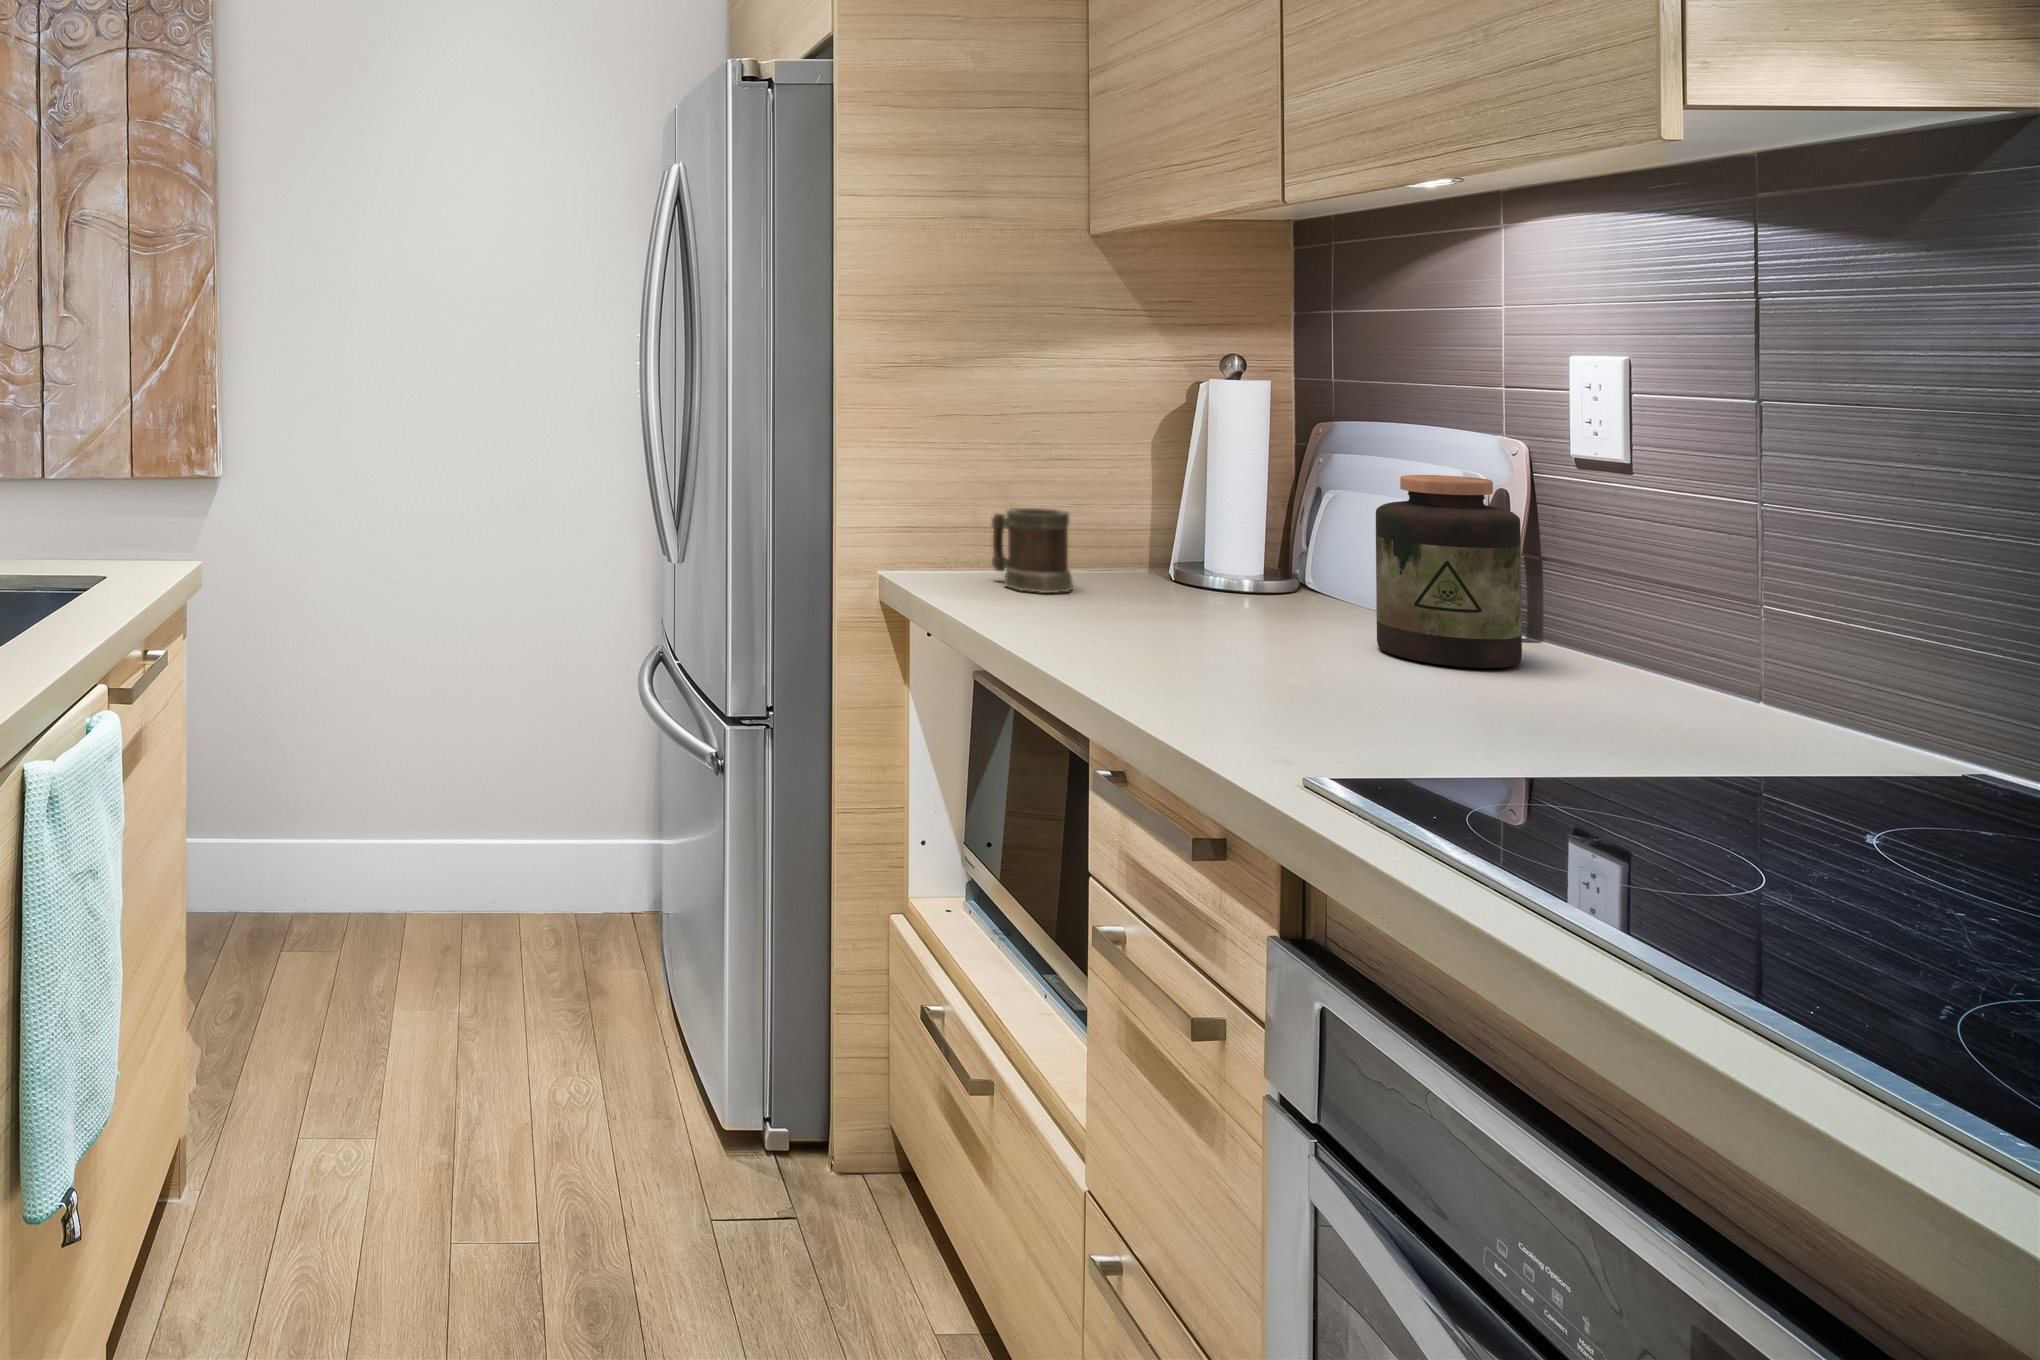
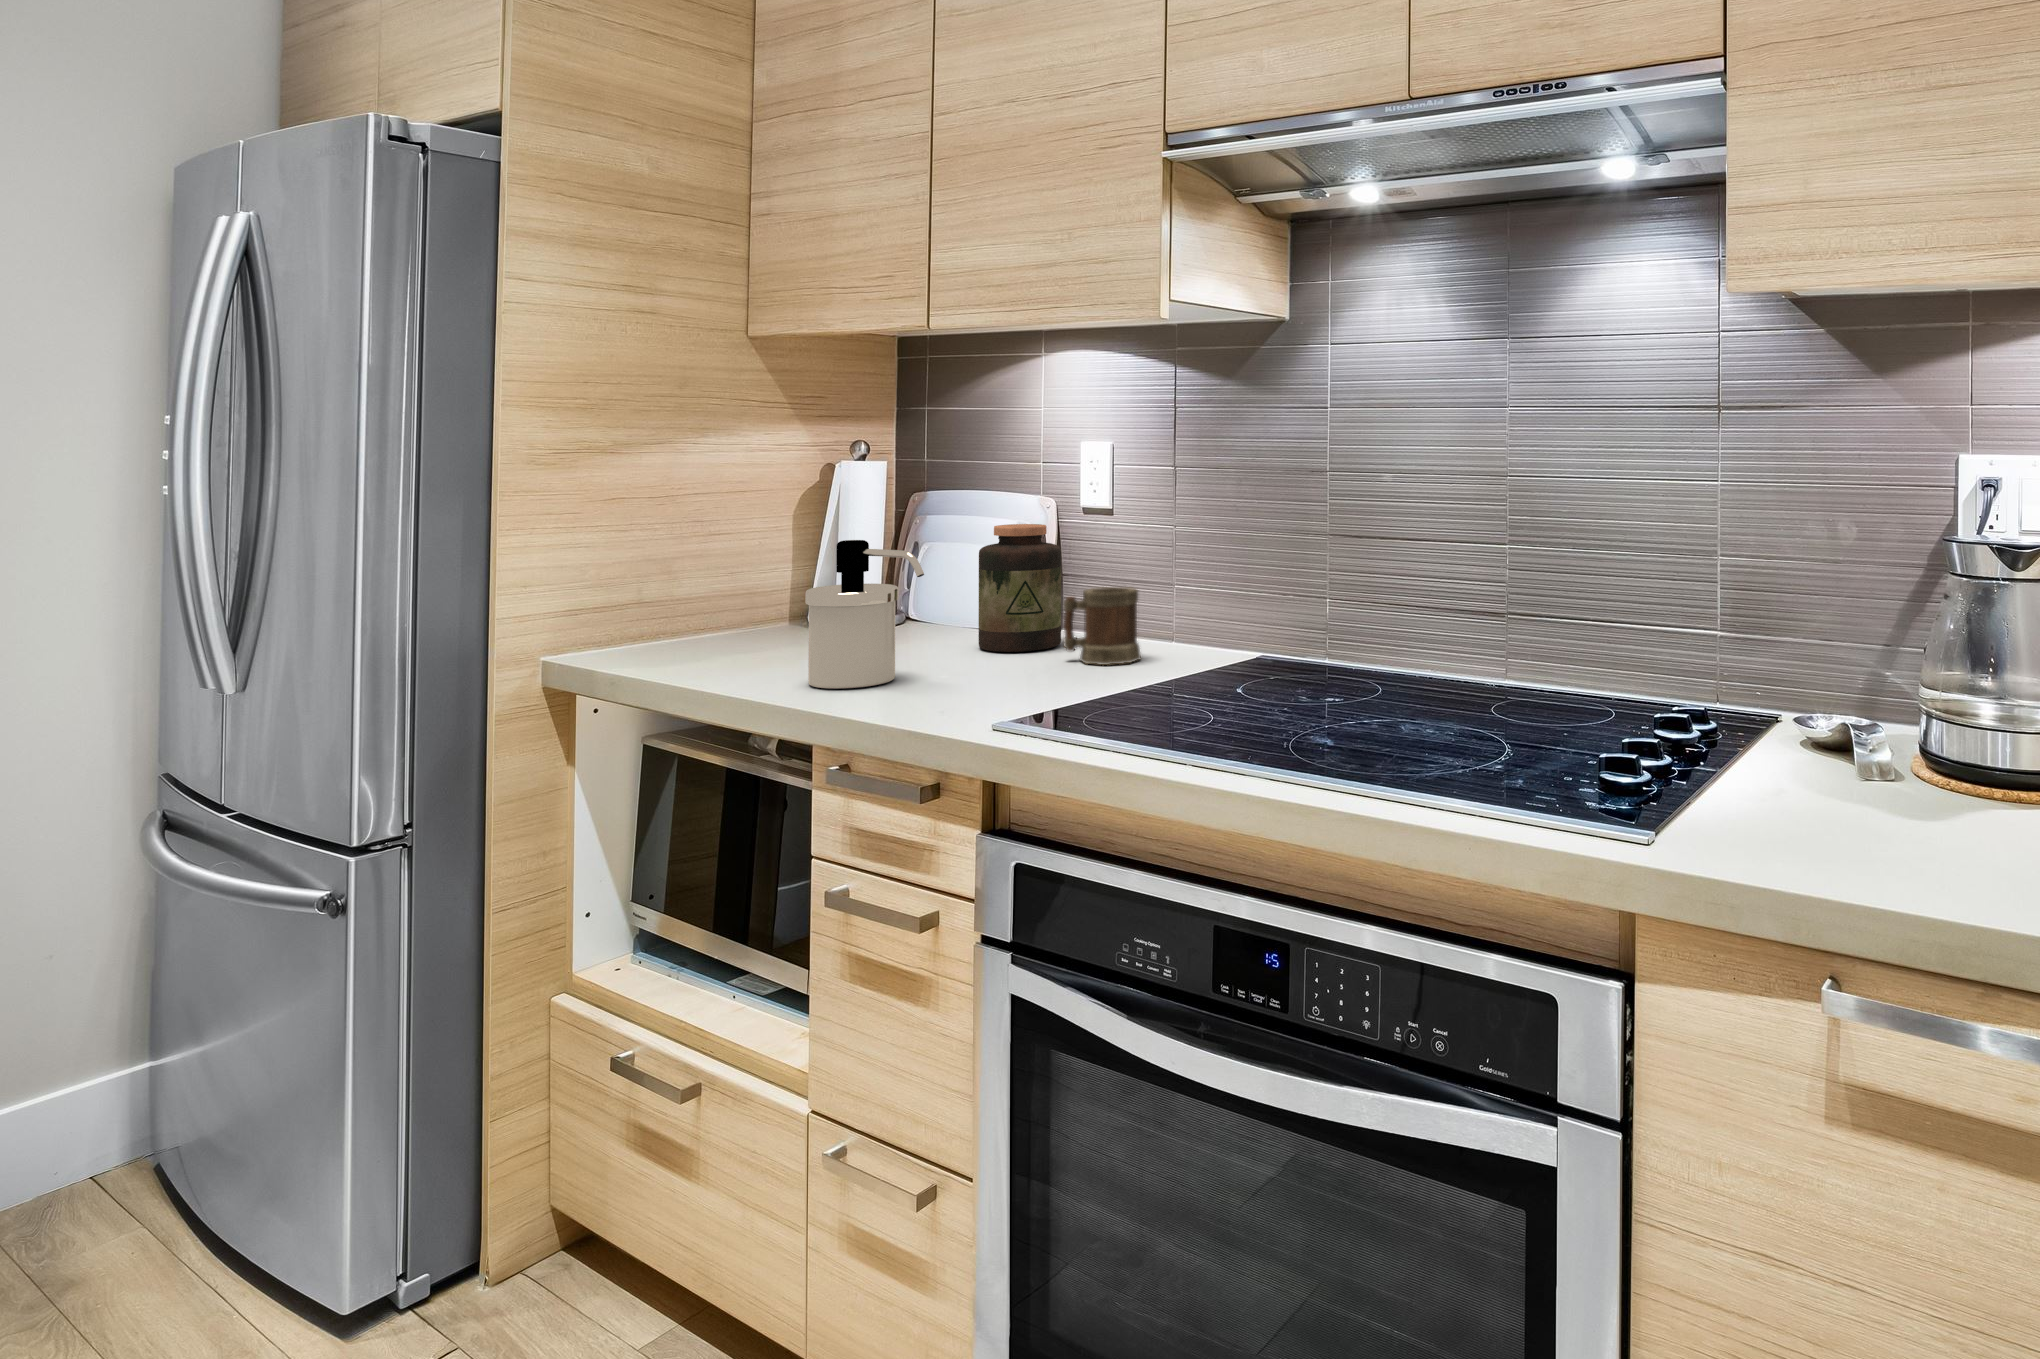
soap dispenser: none [1098,481,1243,675] -> present [805,540,924,689]
mug: present [992,508,1073,593] -> present [1064,587,1141,665]

